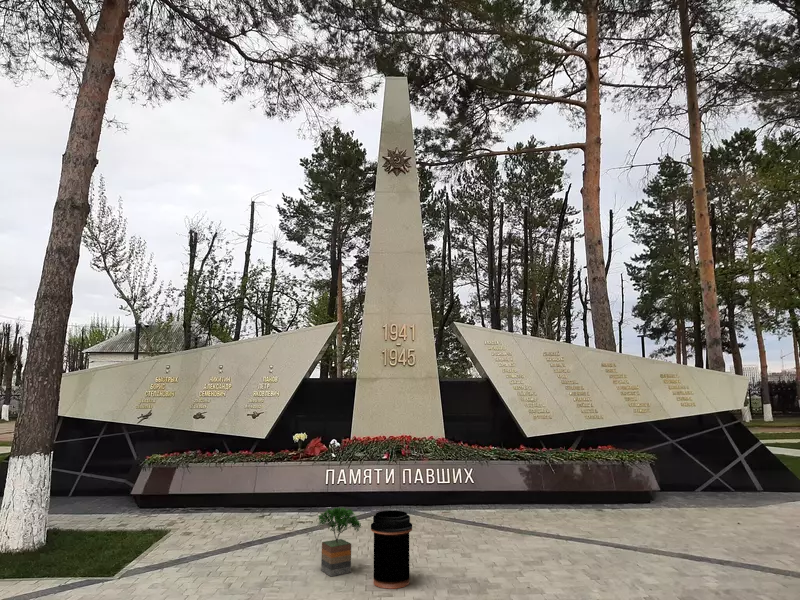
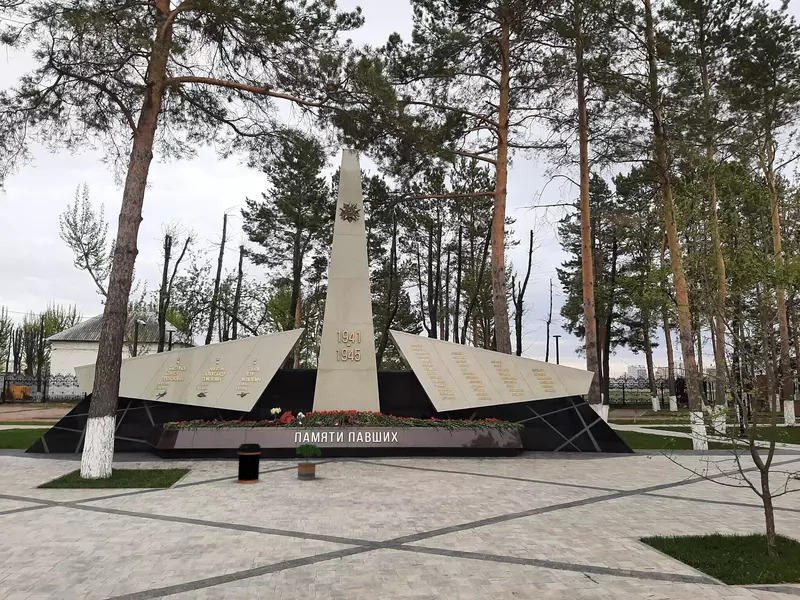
trash can: present [371,510,412,589] -> present [238,444,262,483]

